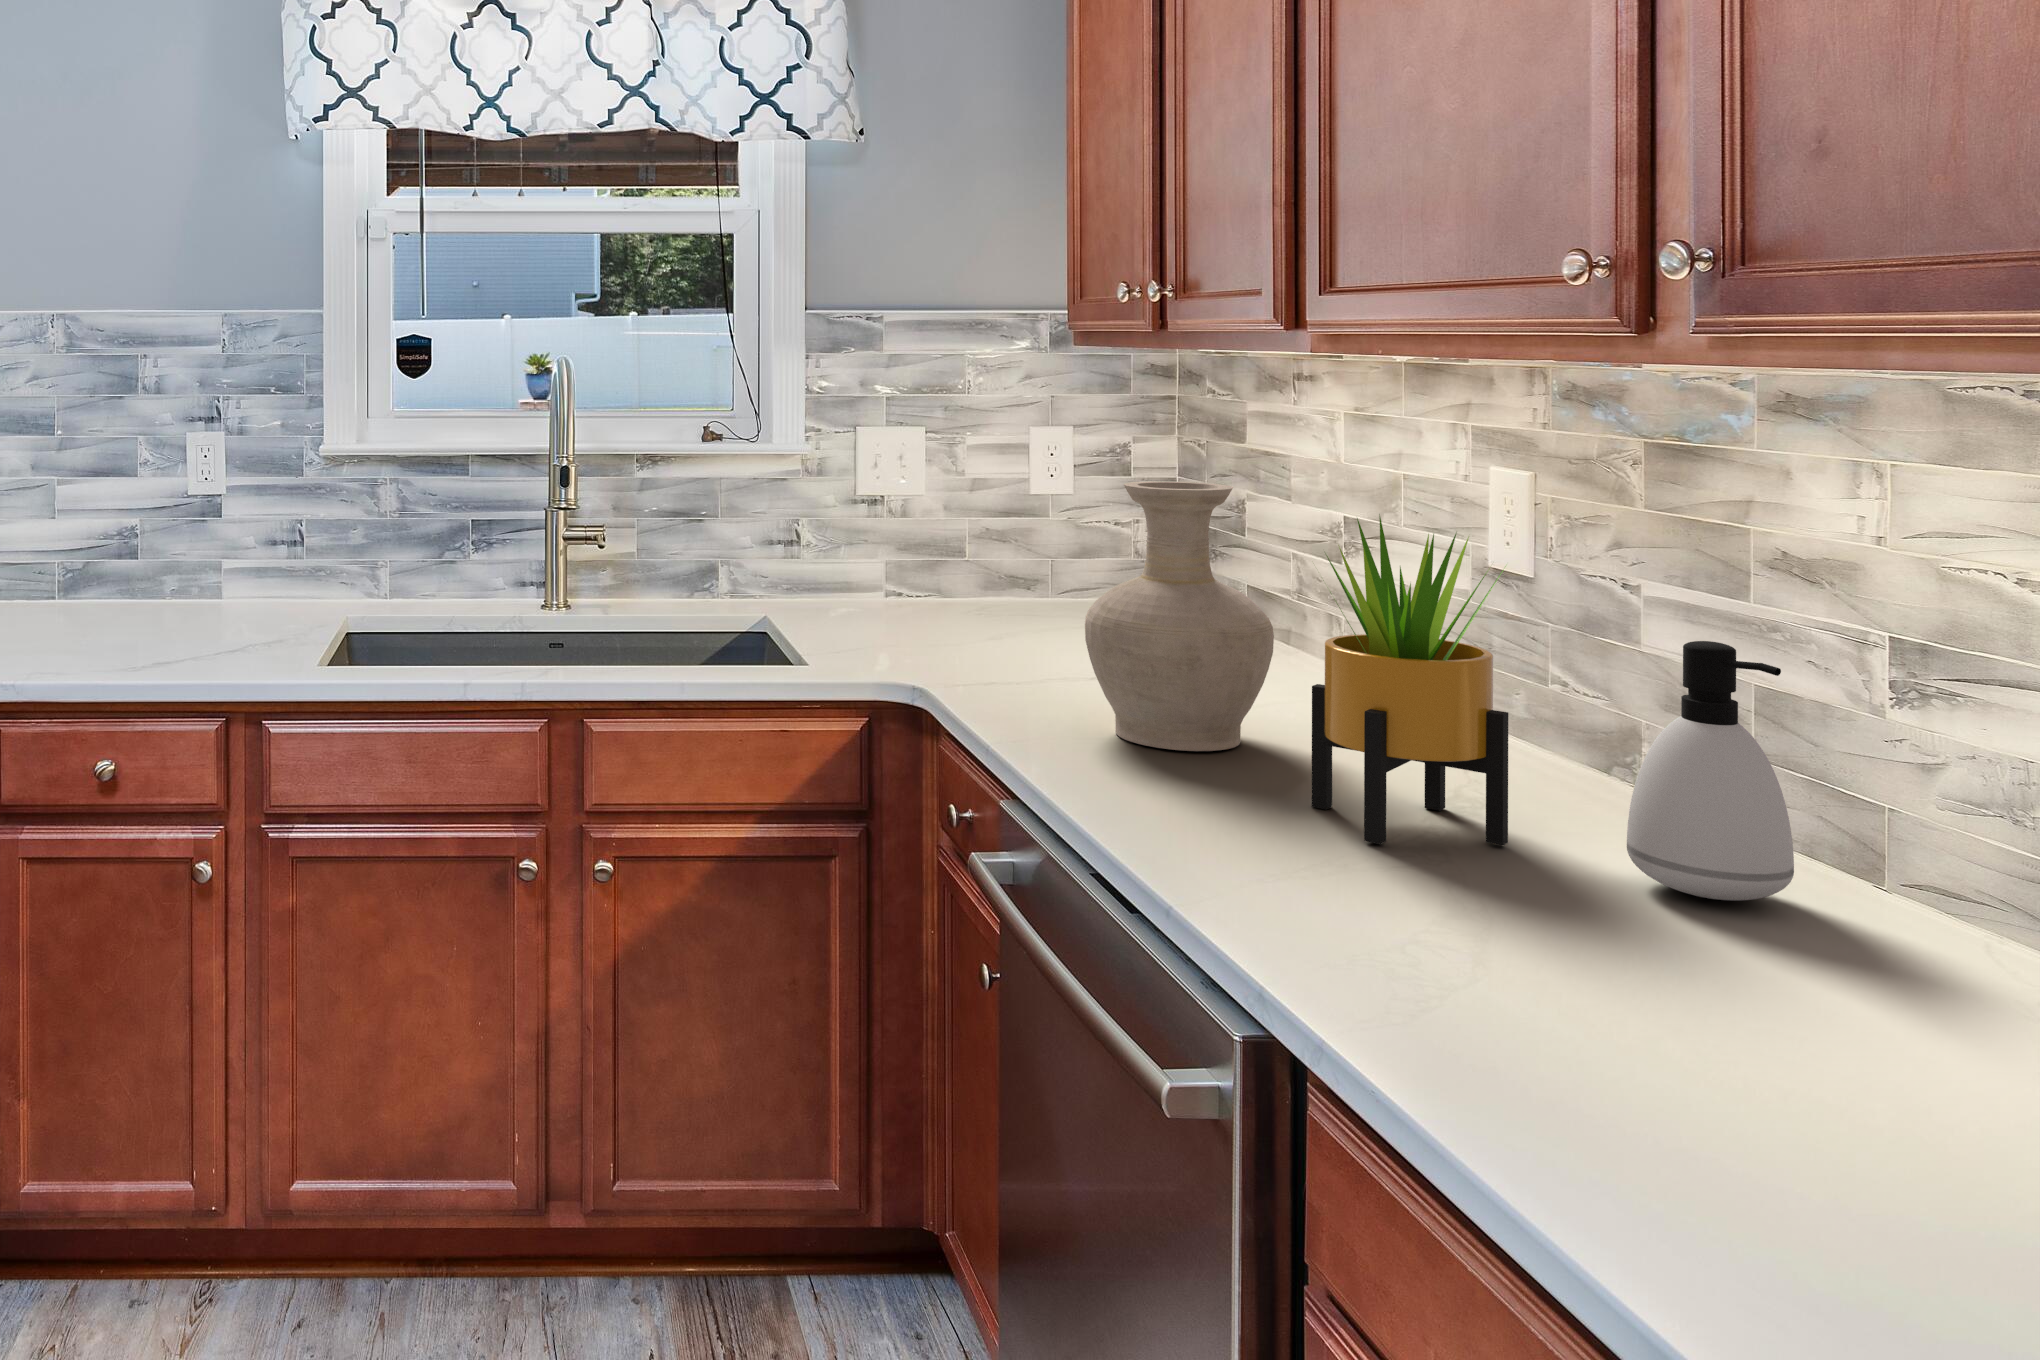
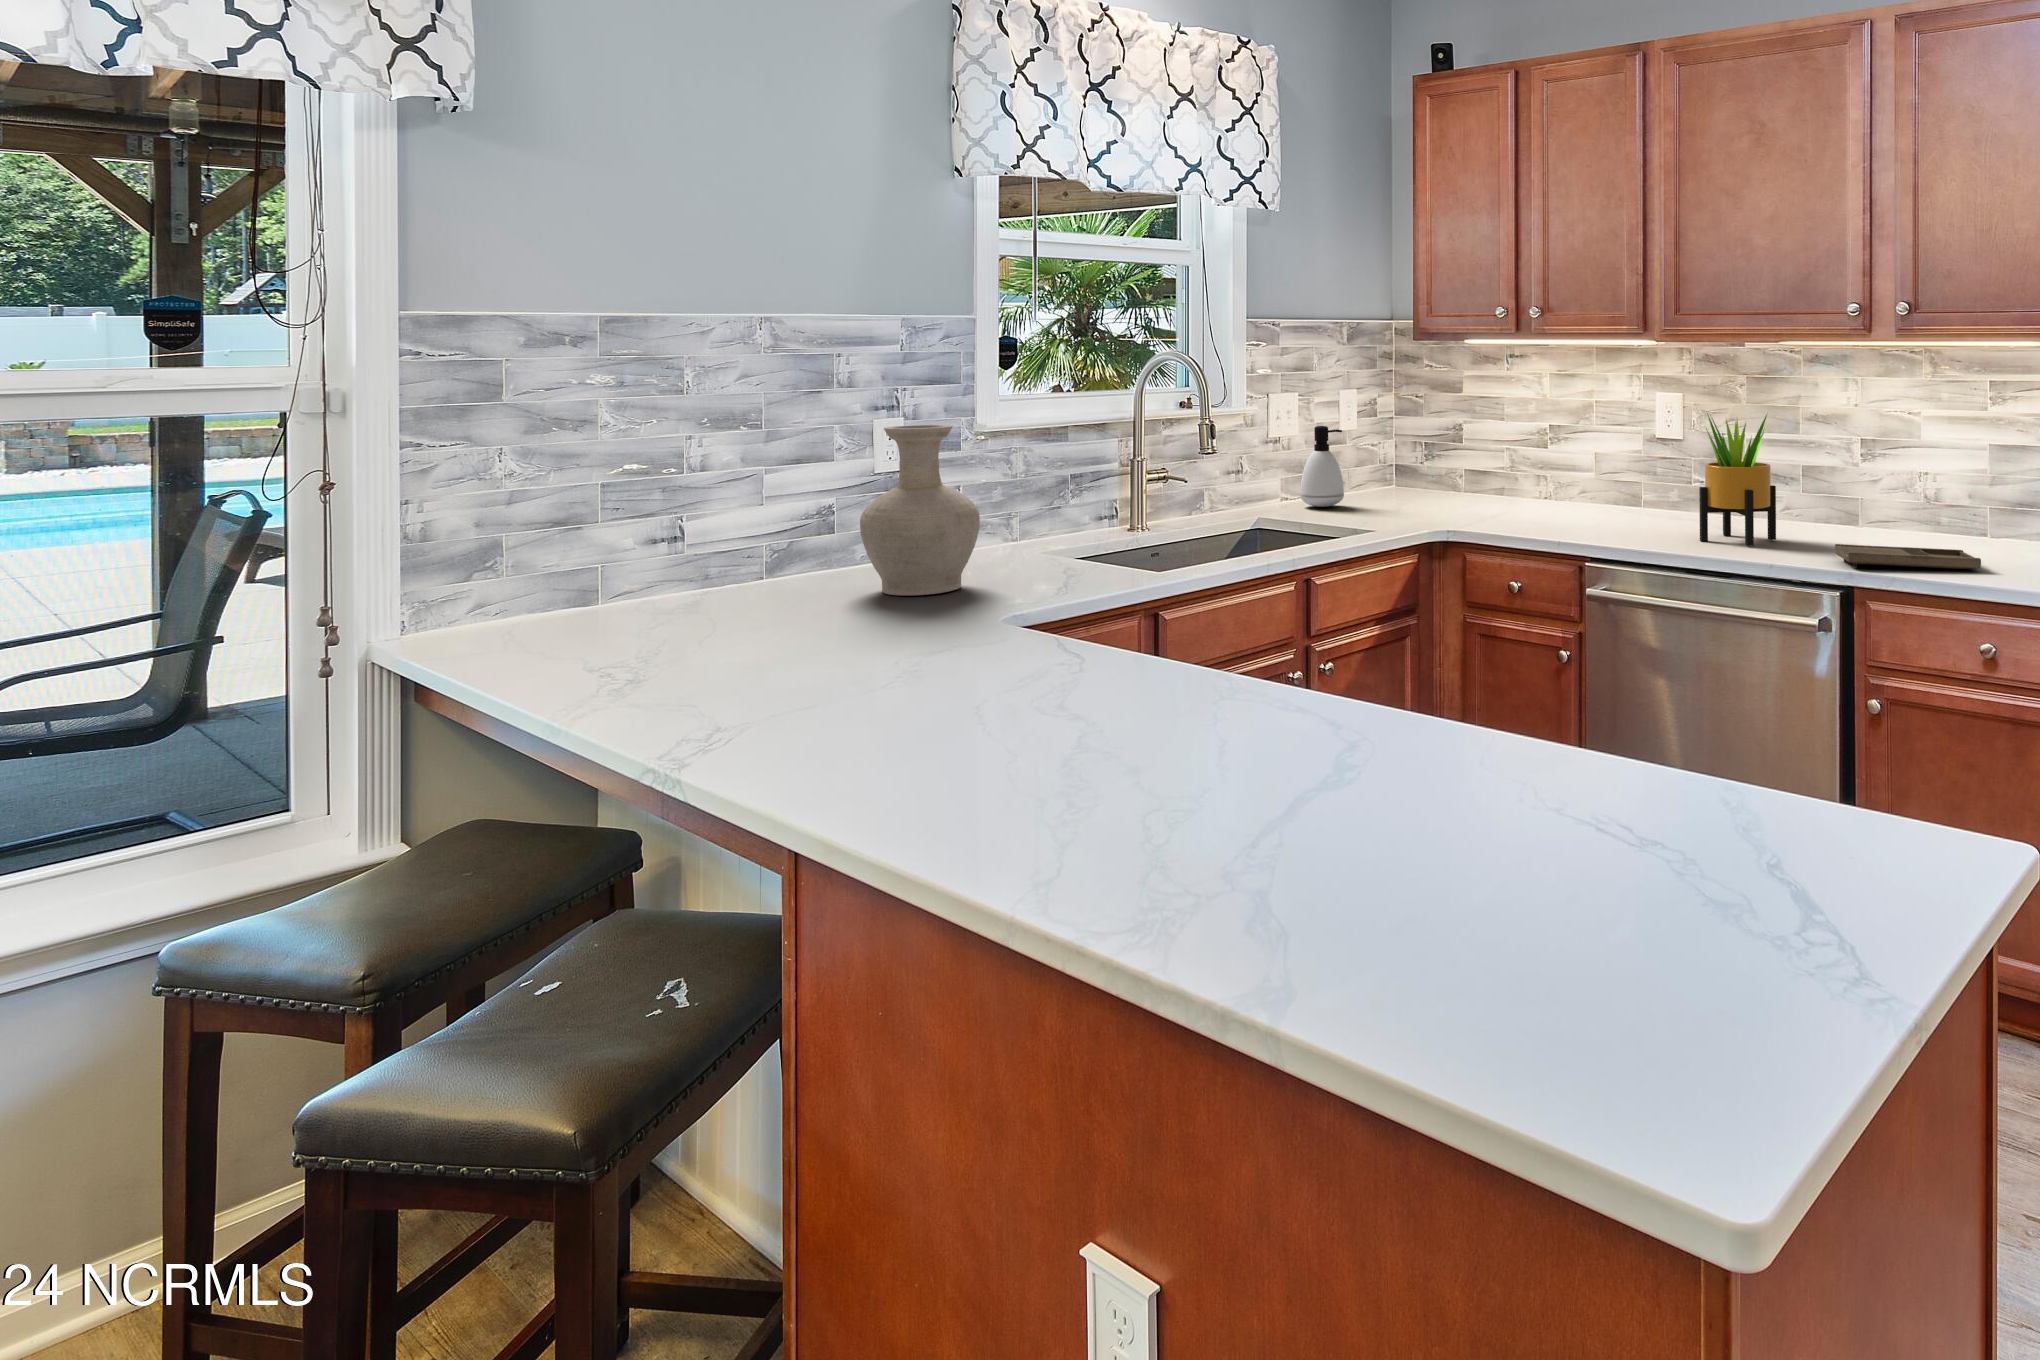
vase: present [1085,481,1274,751] -> present [860,425,980,595]
soap dispenser: present [1627,641,1794,901] -> present [1301,426,1344,507]
tray: none [1372,890,1841,1089] -> present [1835,544,1981,569]

